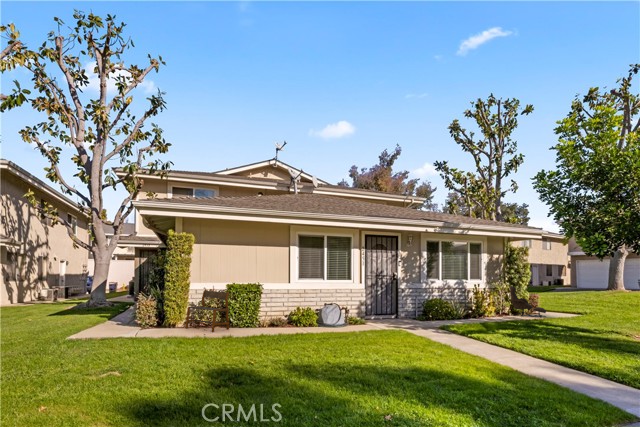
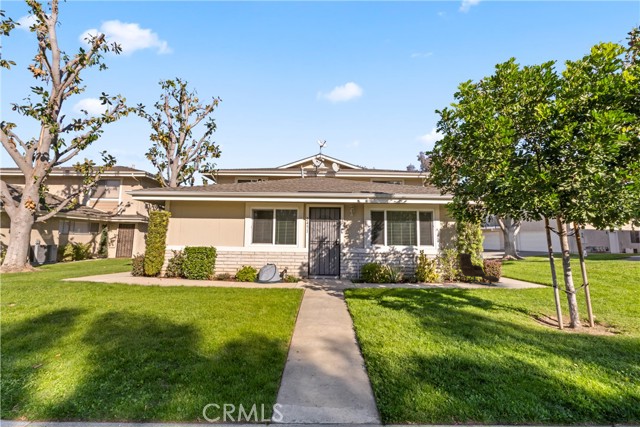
bench: present [185,291,229,332] -> none [157,251,178,282]

